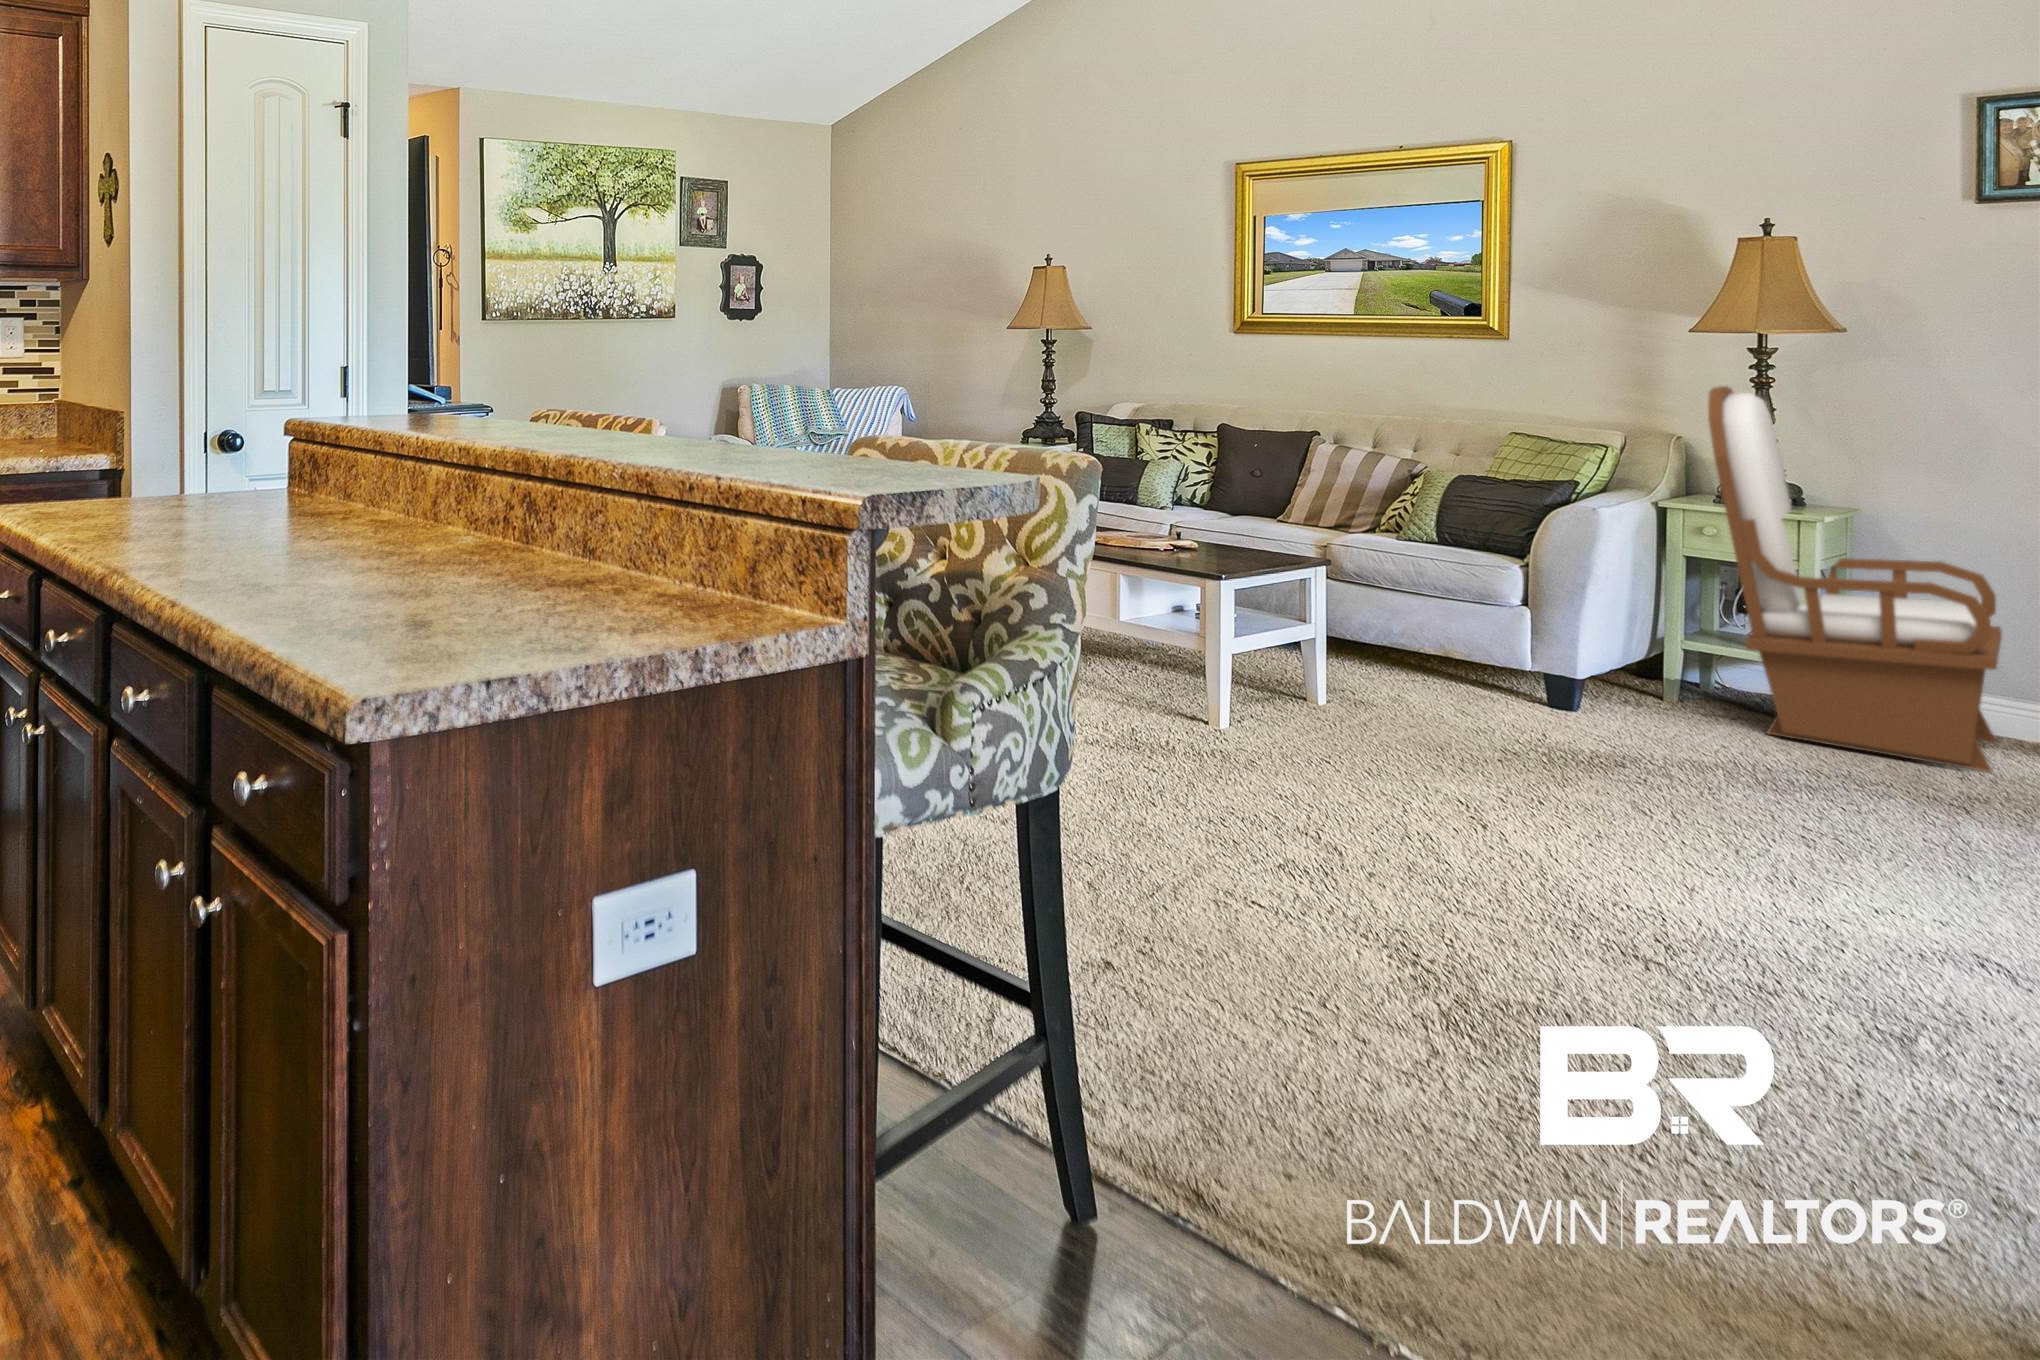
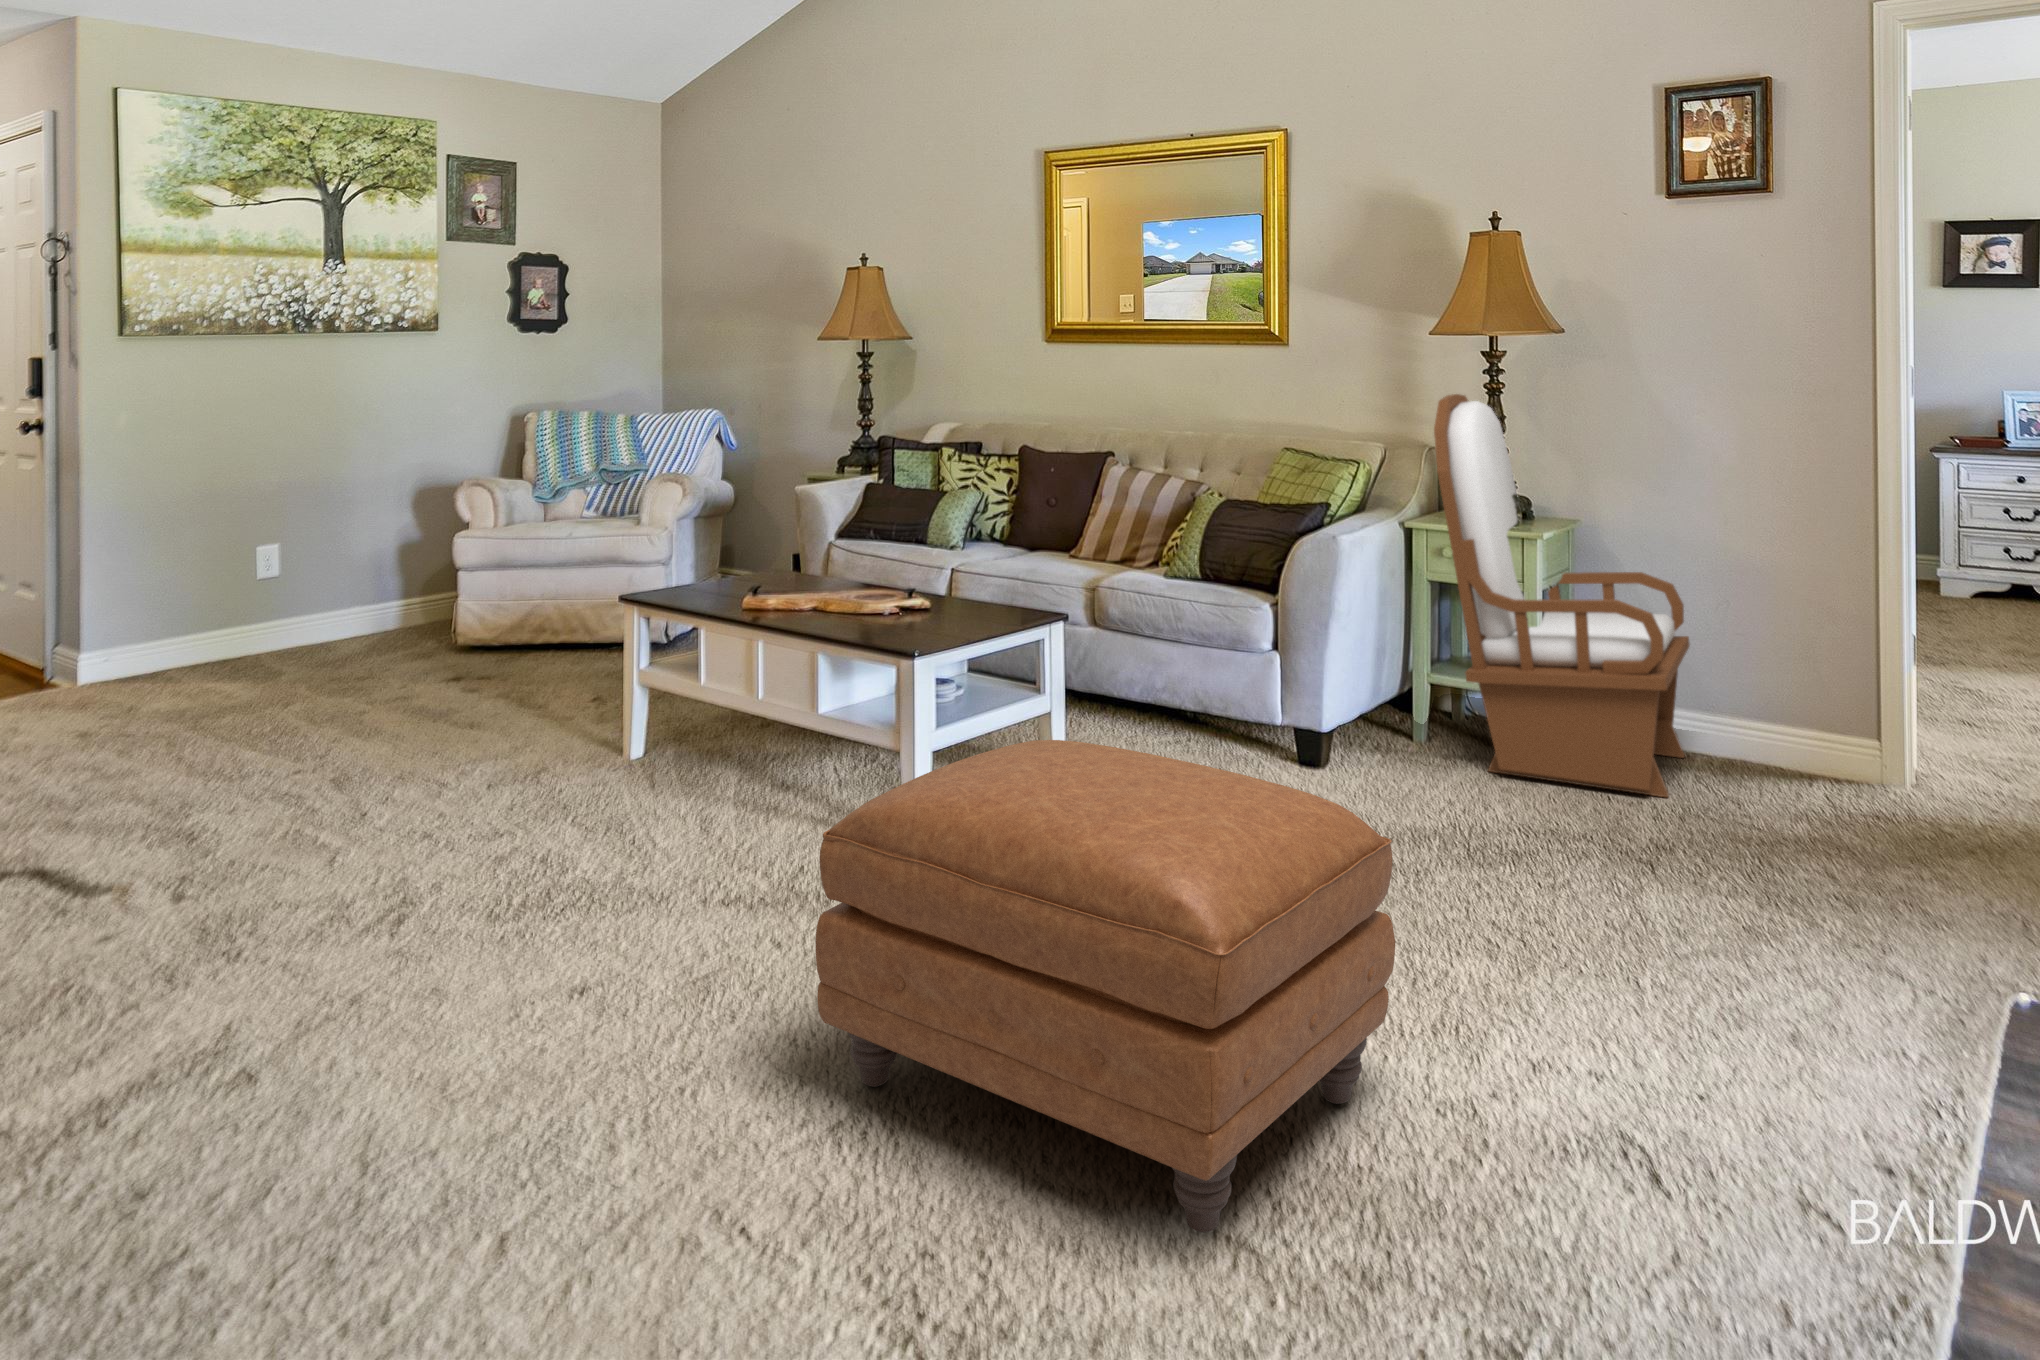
ottoman: none [1273,648,1812,1009] -> present [816,740,1395,1232]

